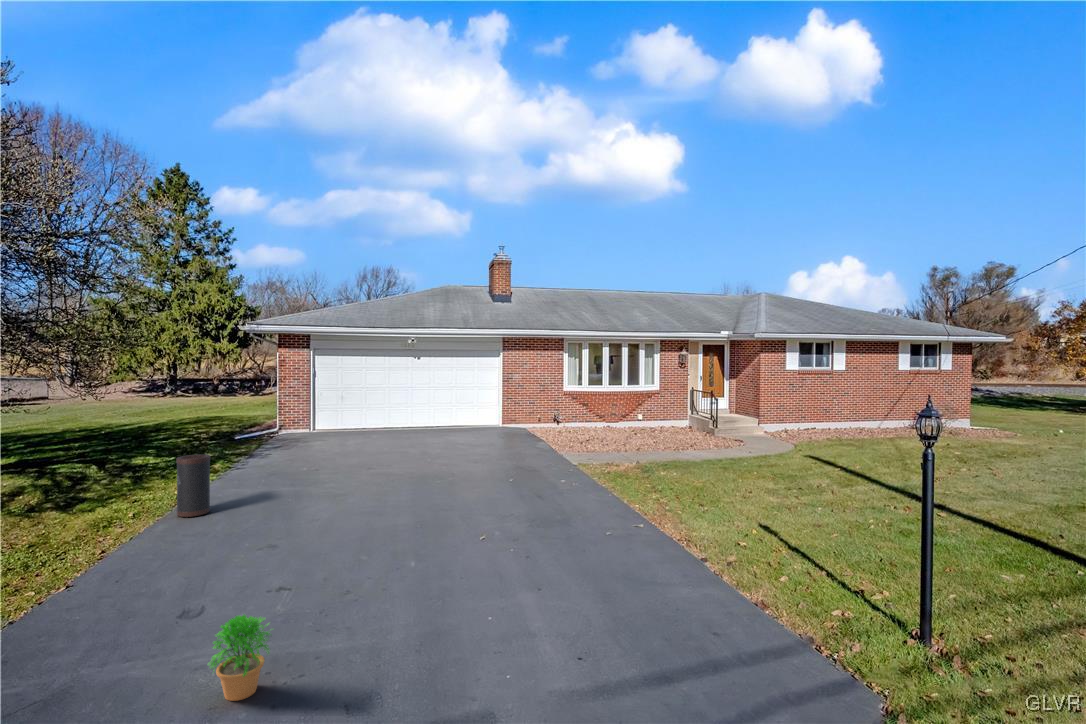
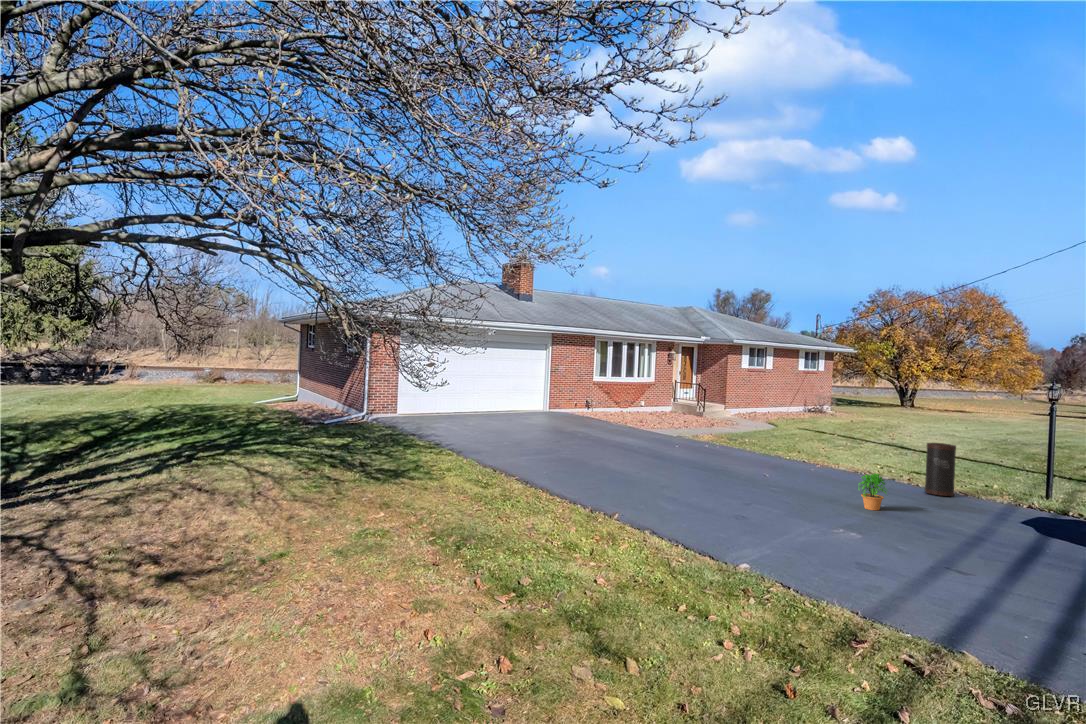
trash can: present [176,454,210,518] -> present [925,443,956,496]

